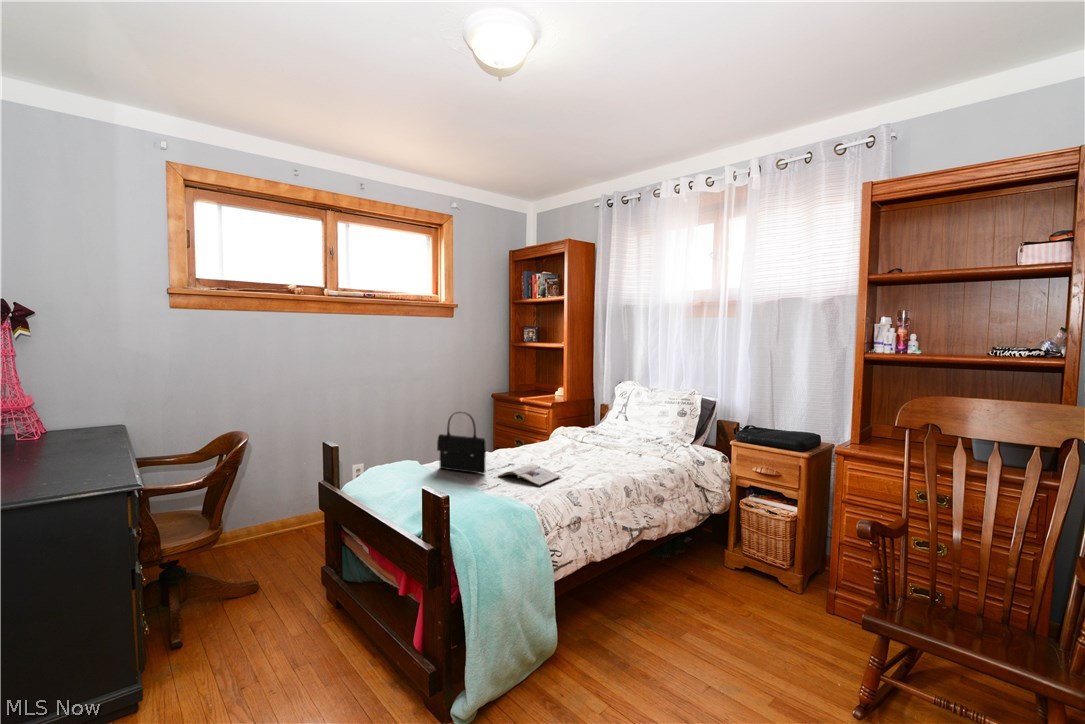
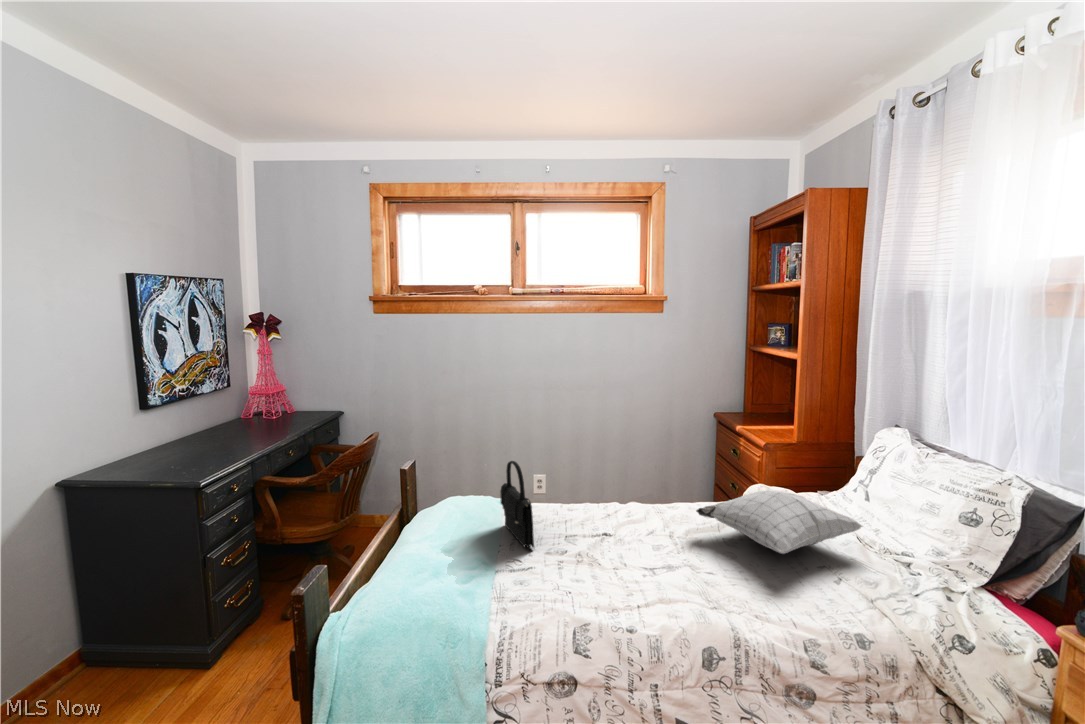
pillow: none [559,417,637,448] -> present [696,490,863,554]
magazine: present [499,464,560,486] -> none [539,552,610,598]

